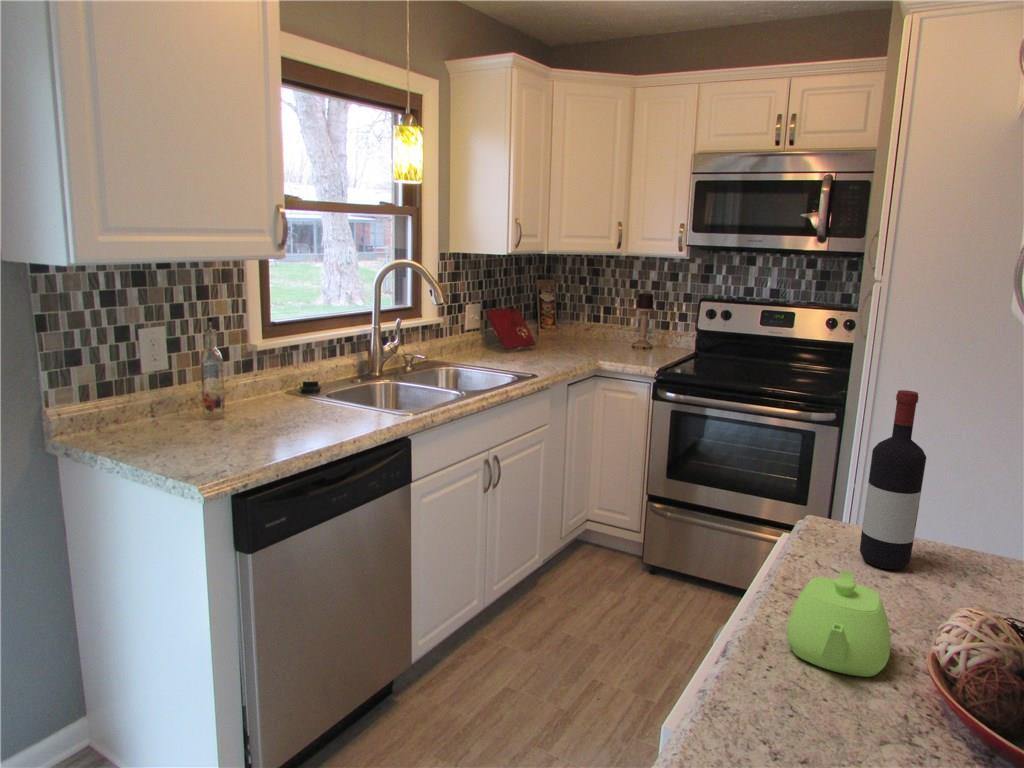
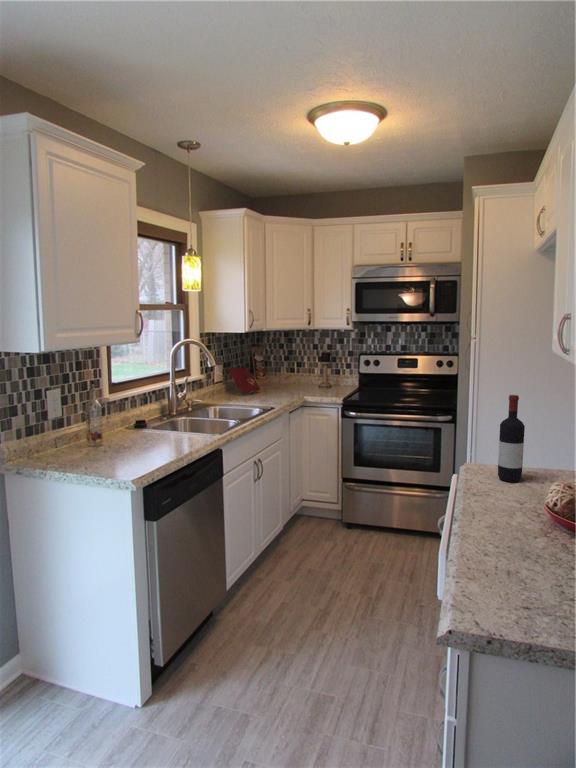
teapot: present [787,571,891,677] -> none [481,478,527,520]

